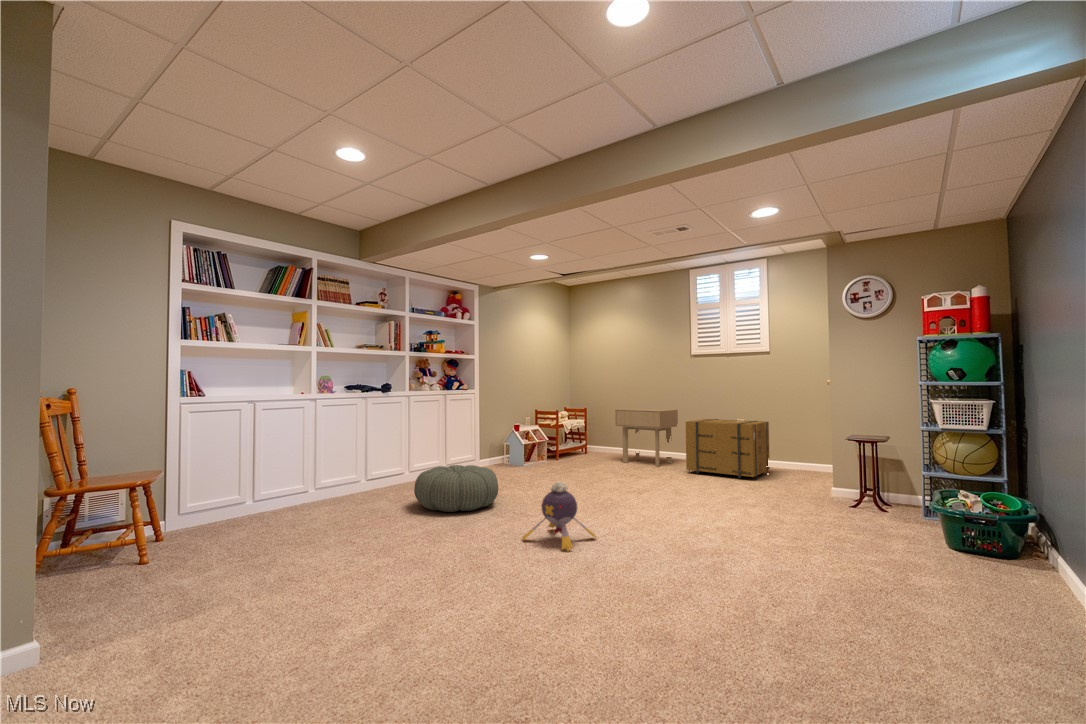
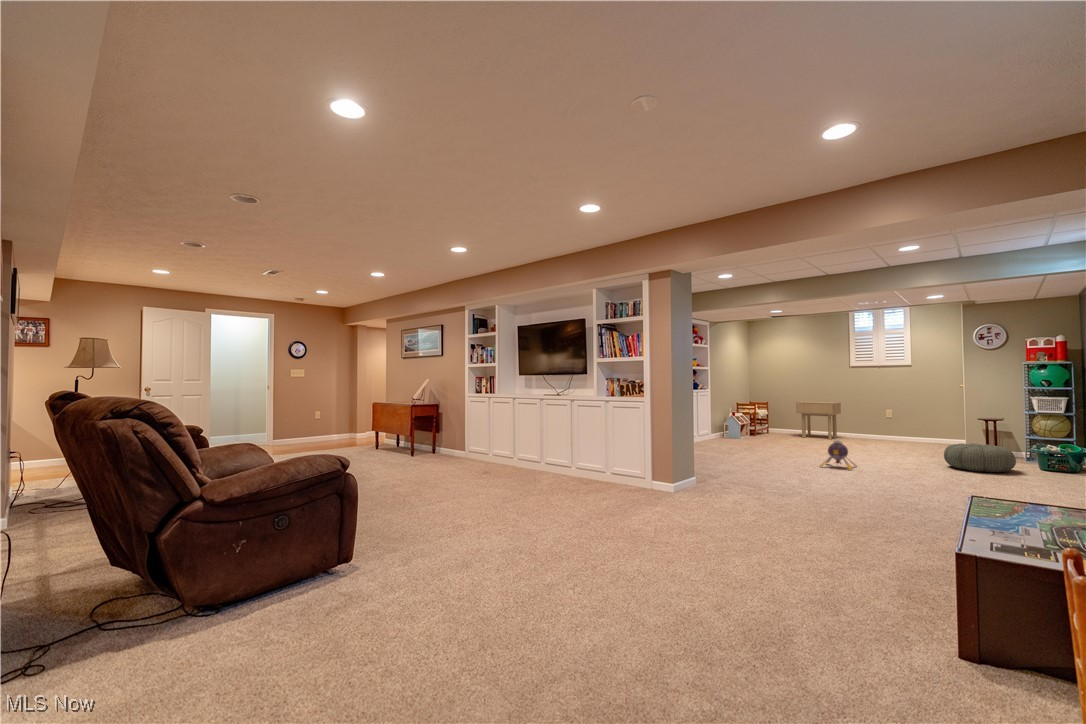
cardboard box: present [686,419,770,480] -> none [856,408,913,446]
pouf: present [414,465,498,512] -> present [944,443,1016,472]

